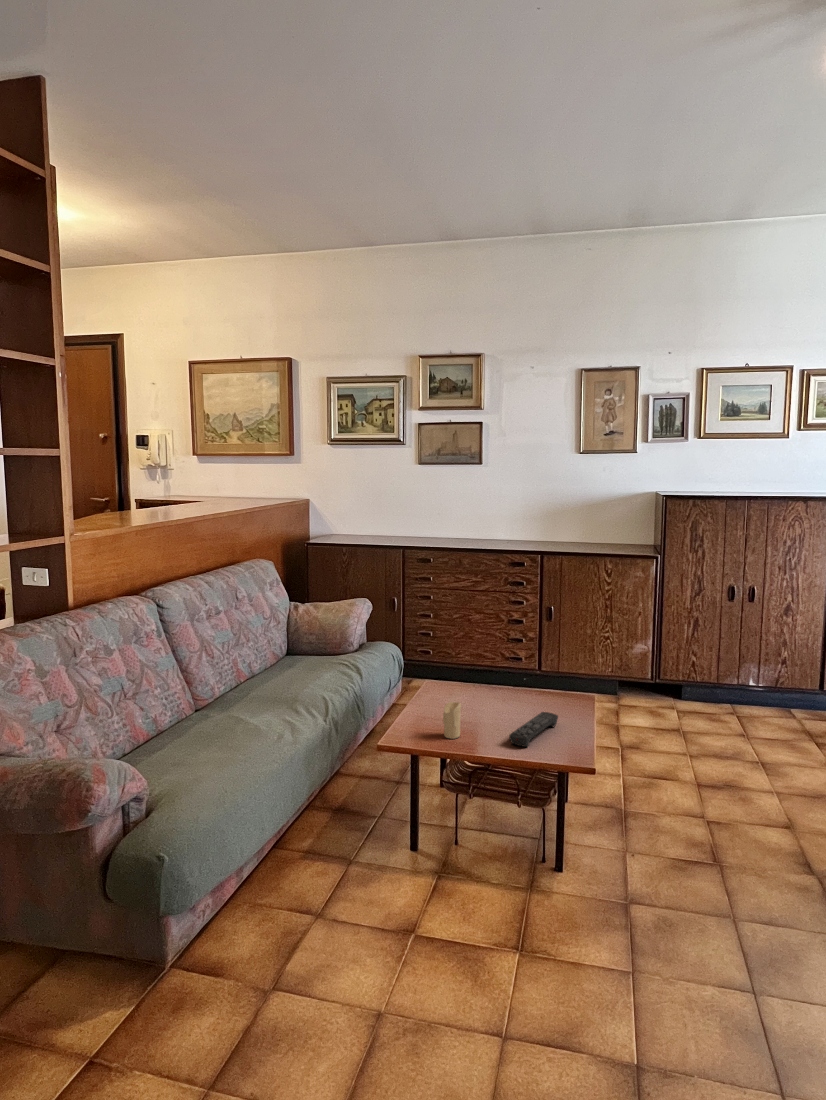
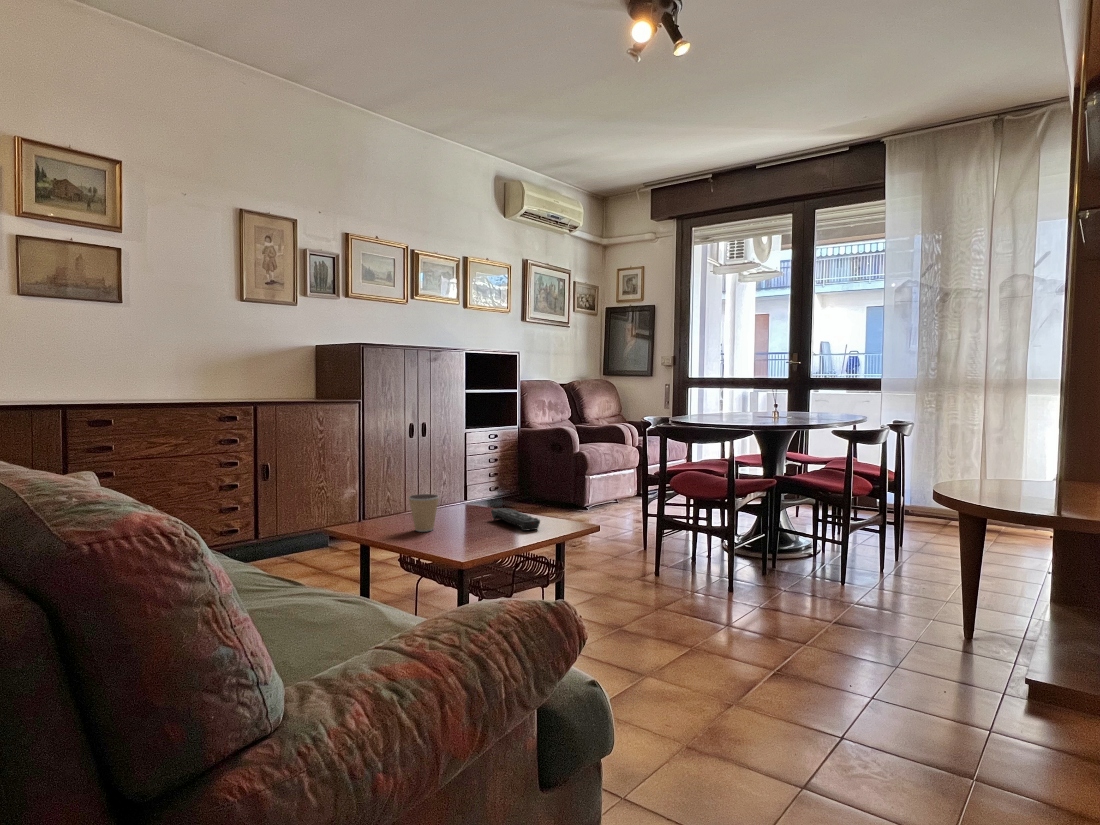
coffee cup: none [460,675,489,712] -> present [409,494,439,532]
candle: present [443,702,461,739] -> none [467,504,487,544]

